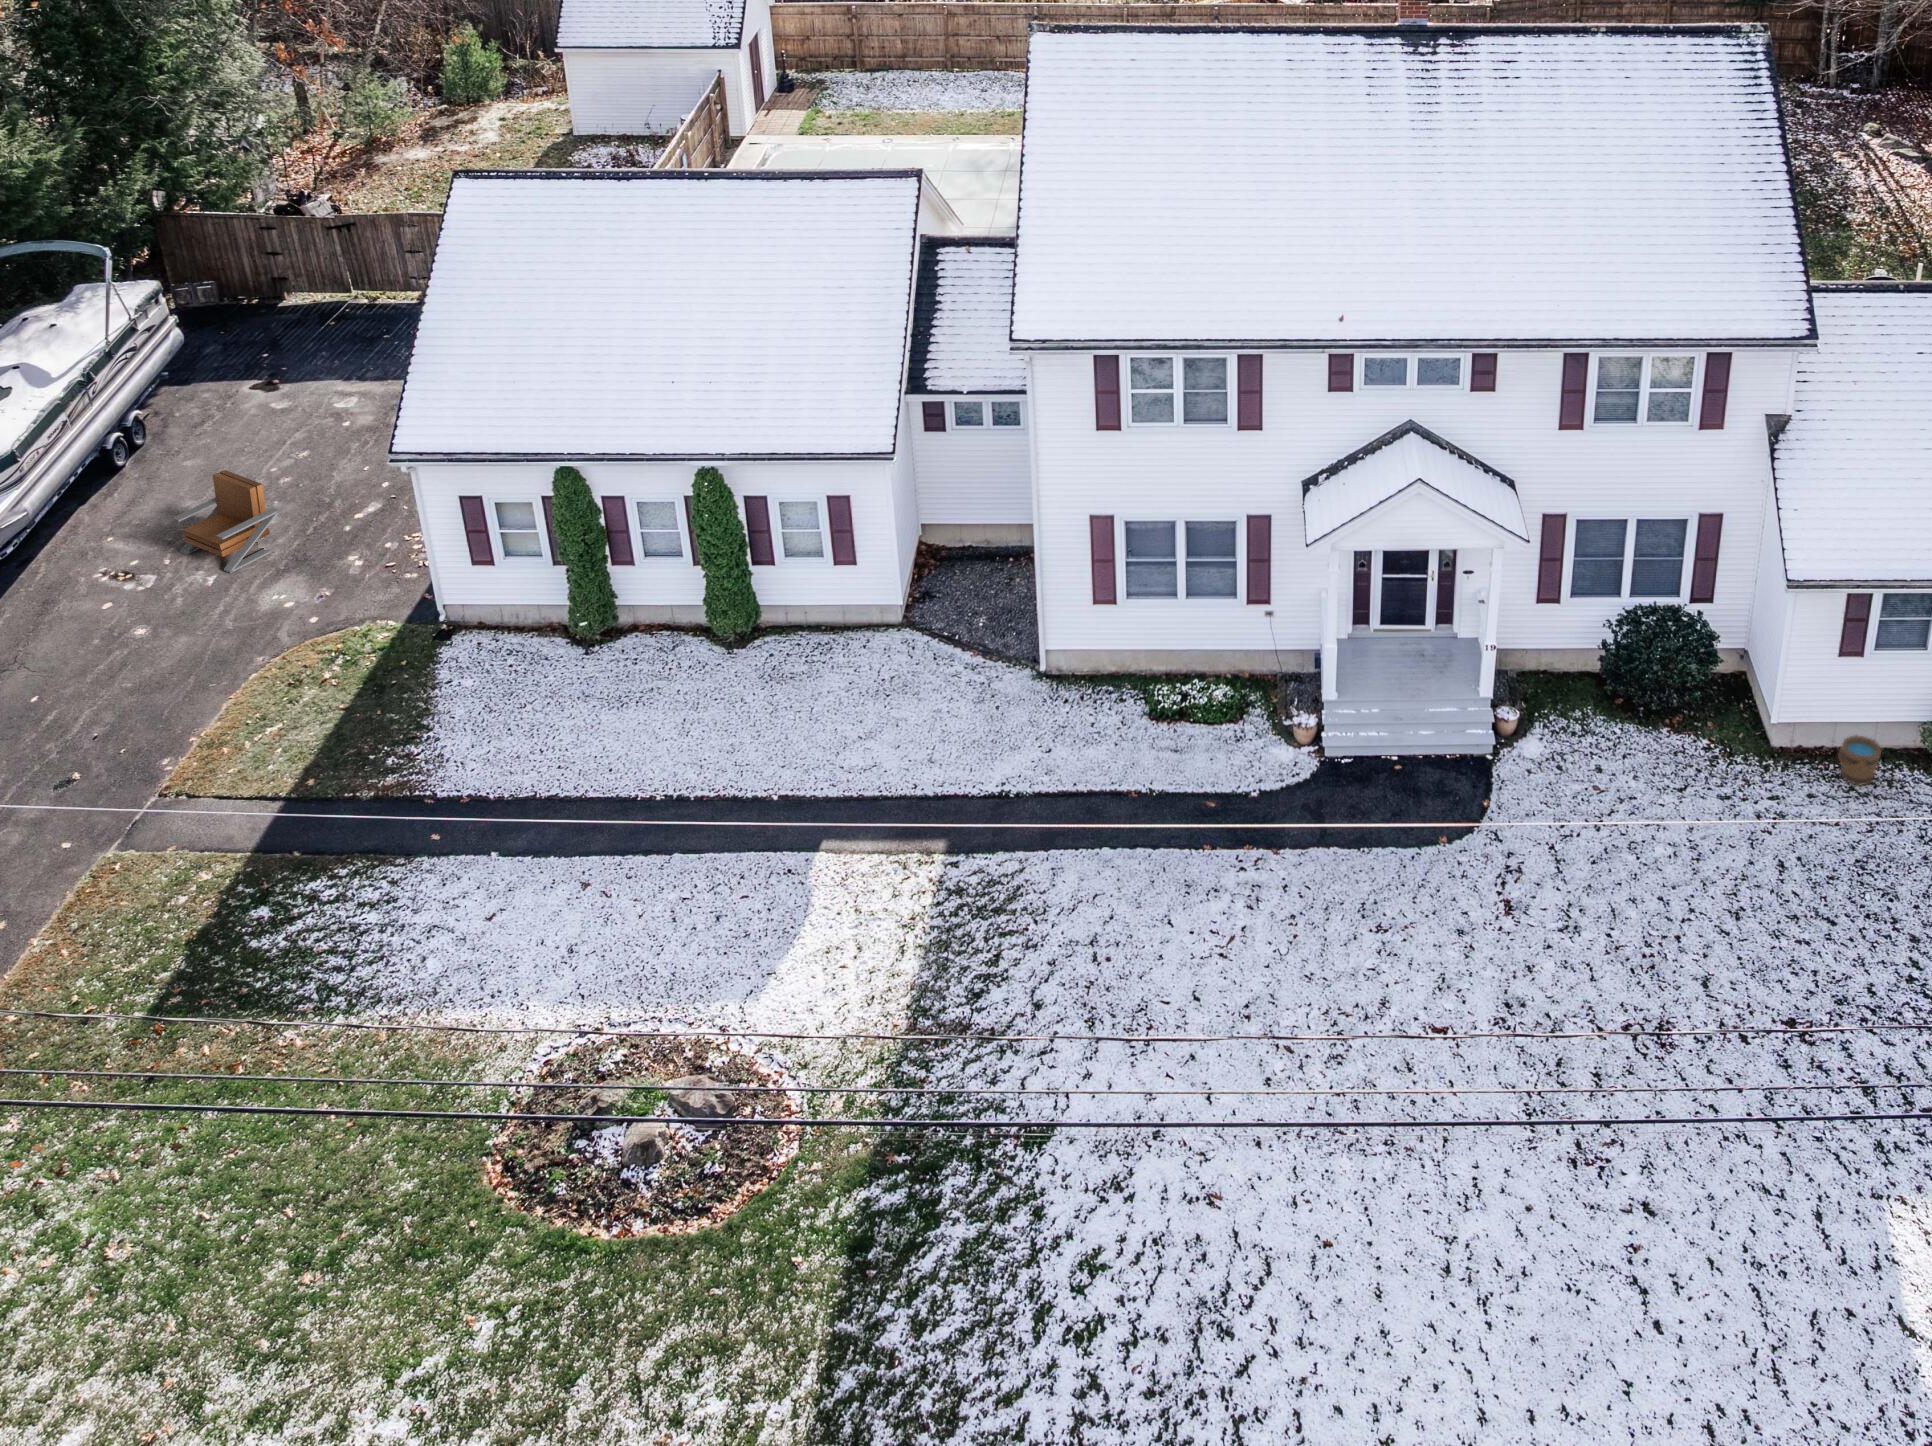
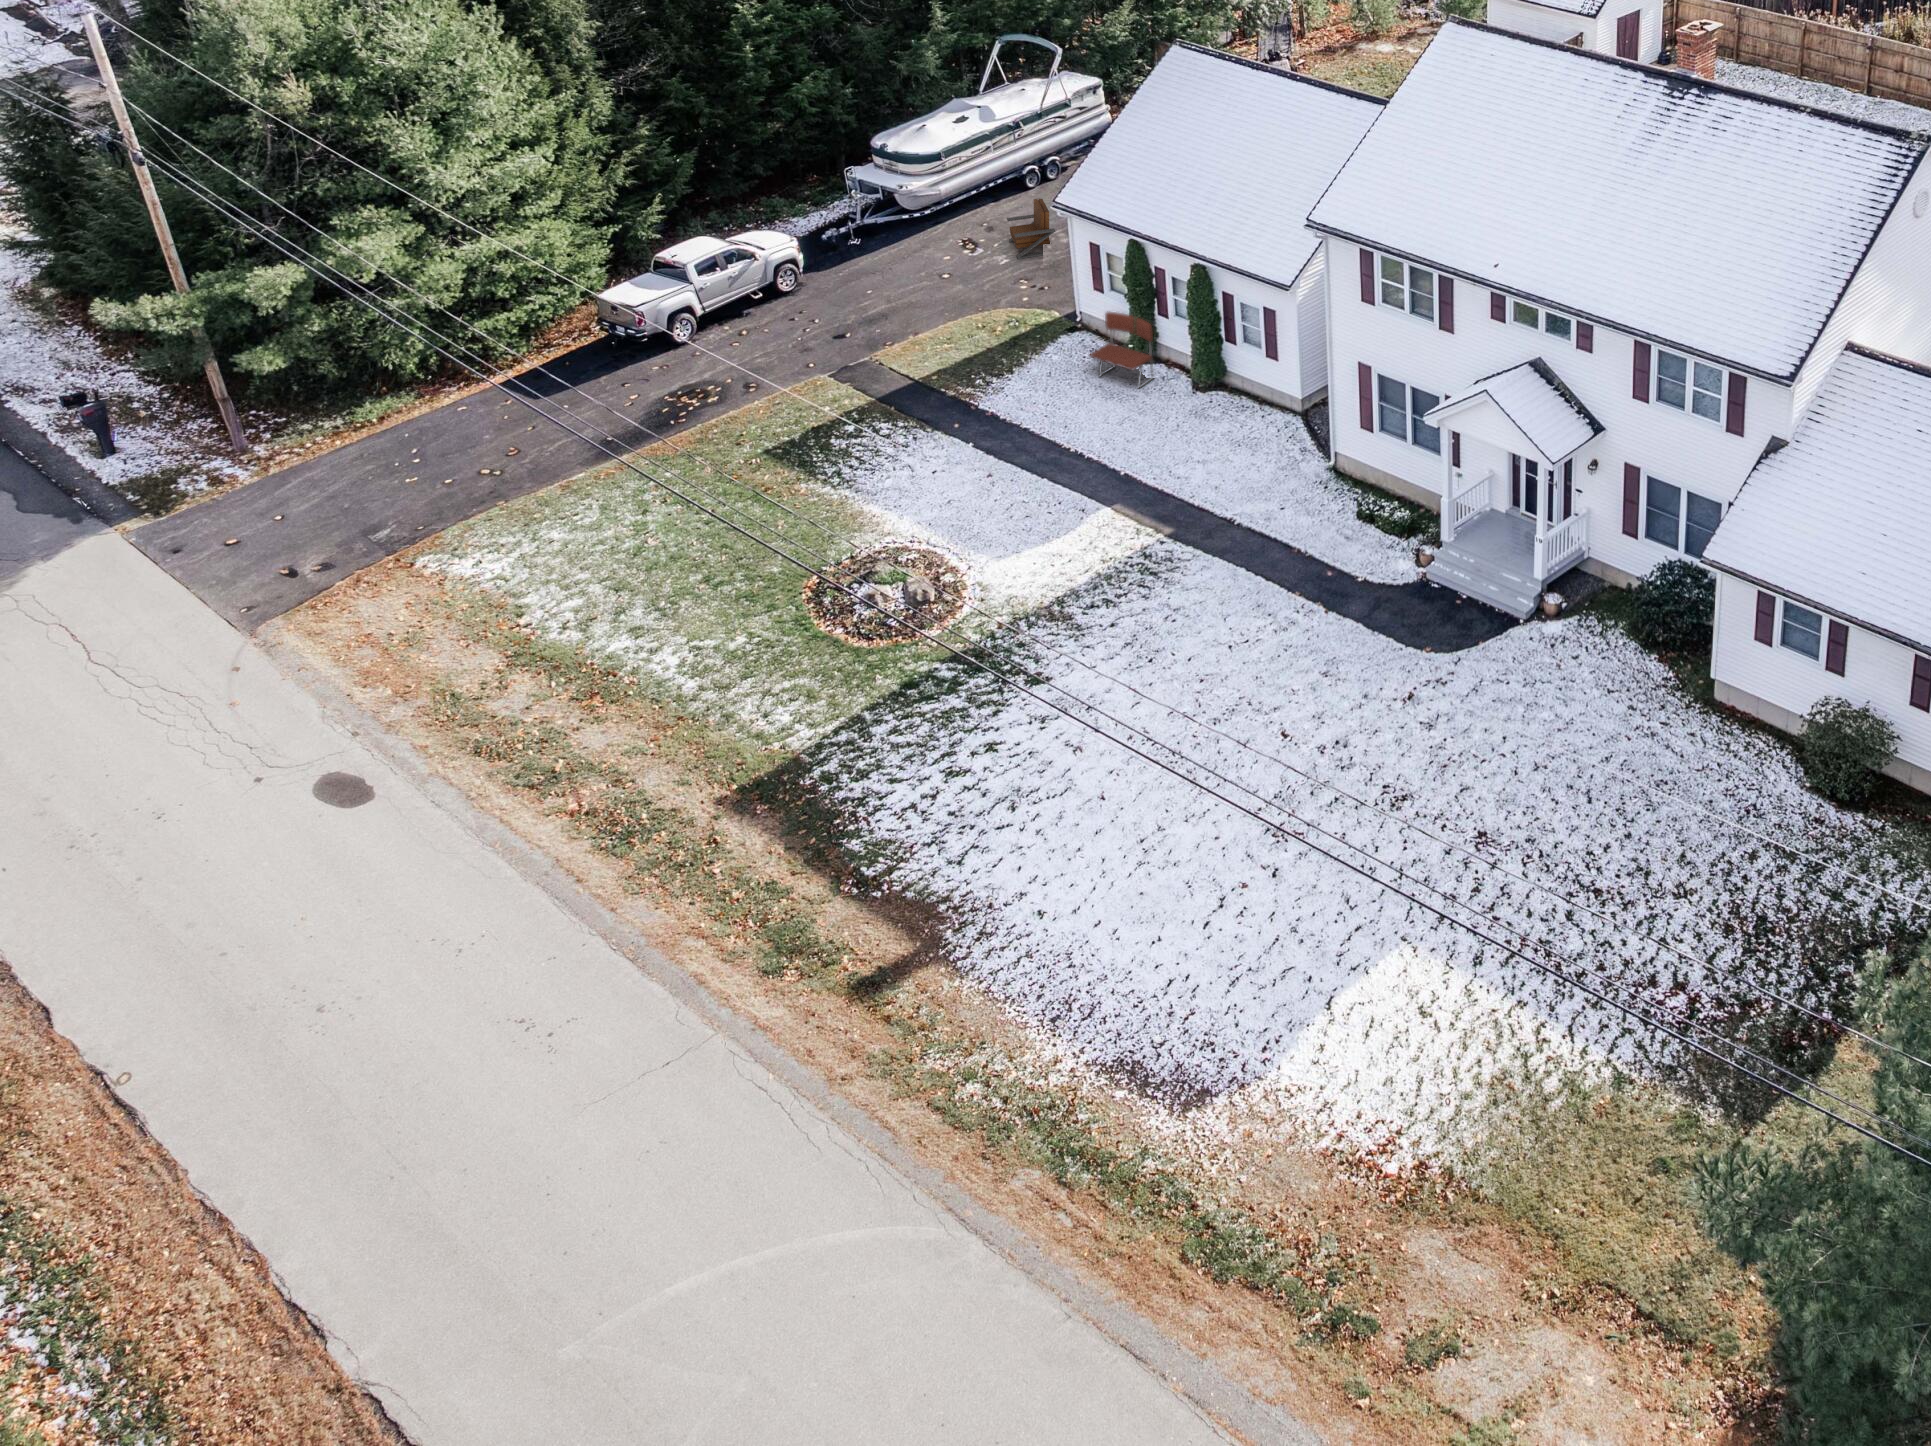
bench: none [563,576,661,687] -> present [1090,312,1153,388]
bucket: present [1838,735,1881,785] -> none [1734,706,1767,746]

